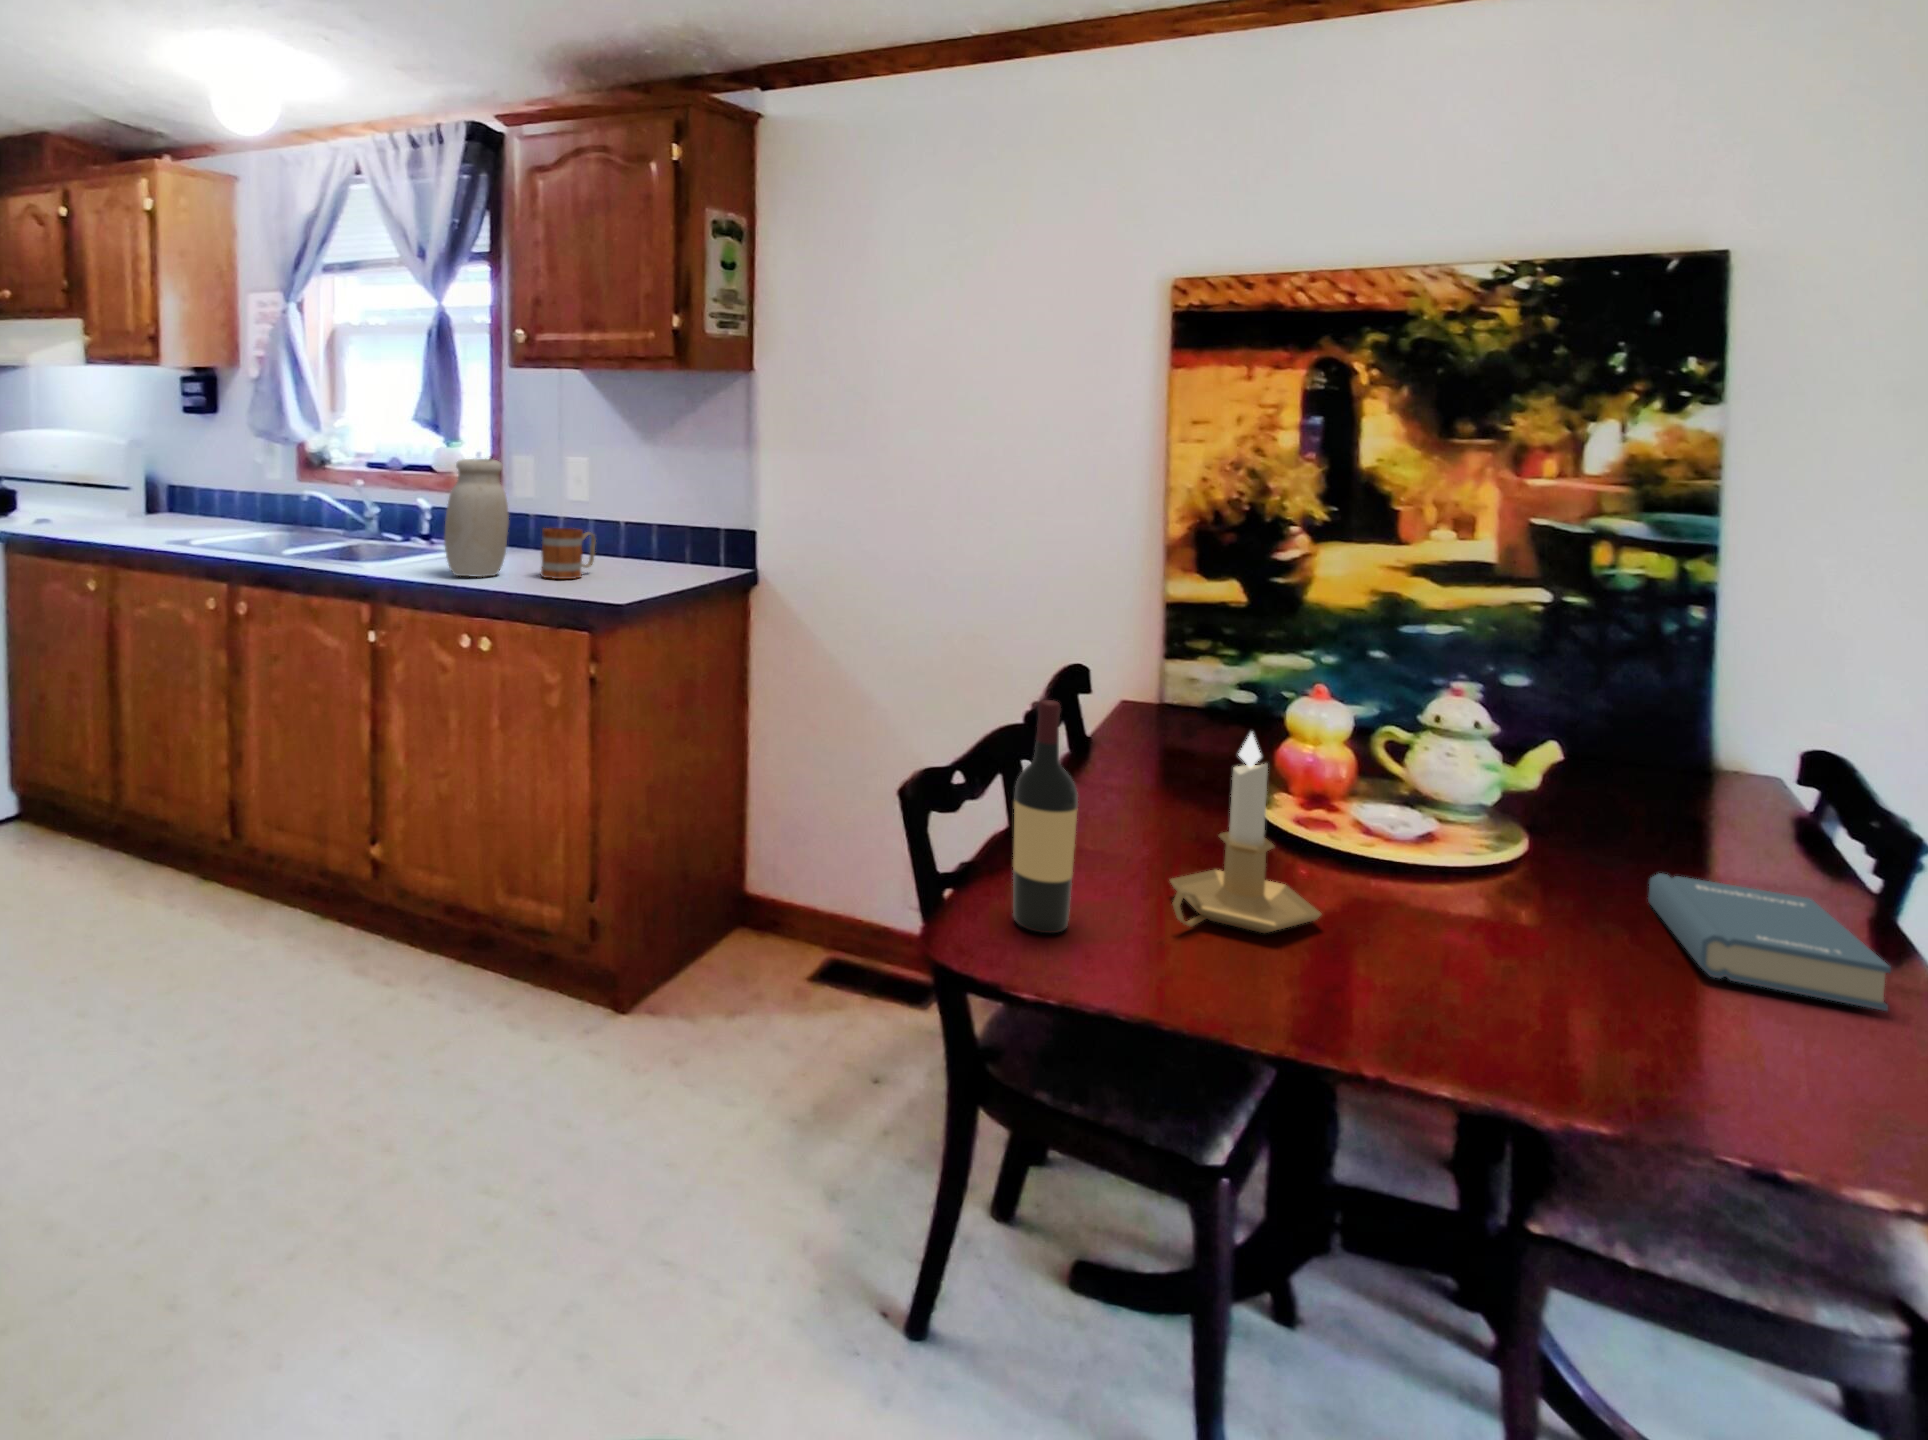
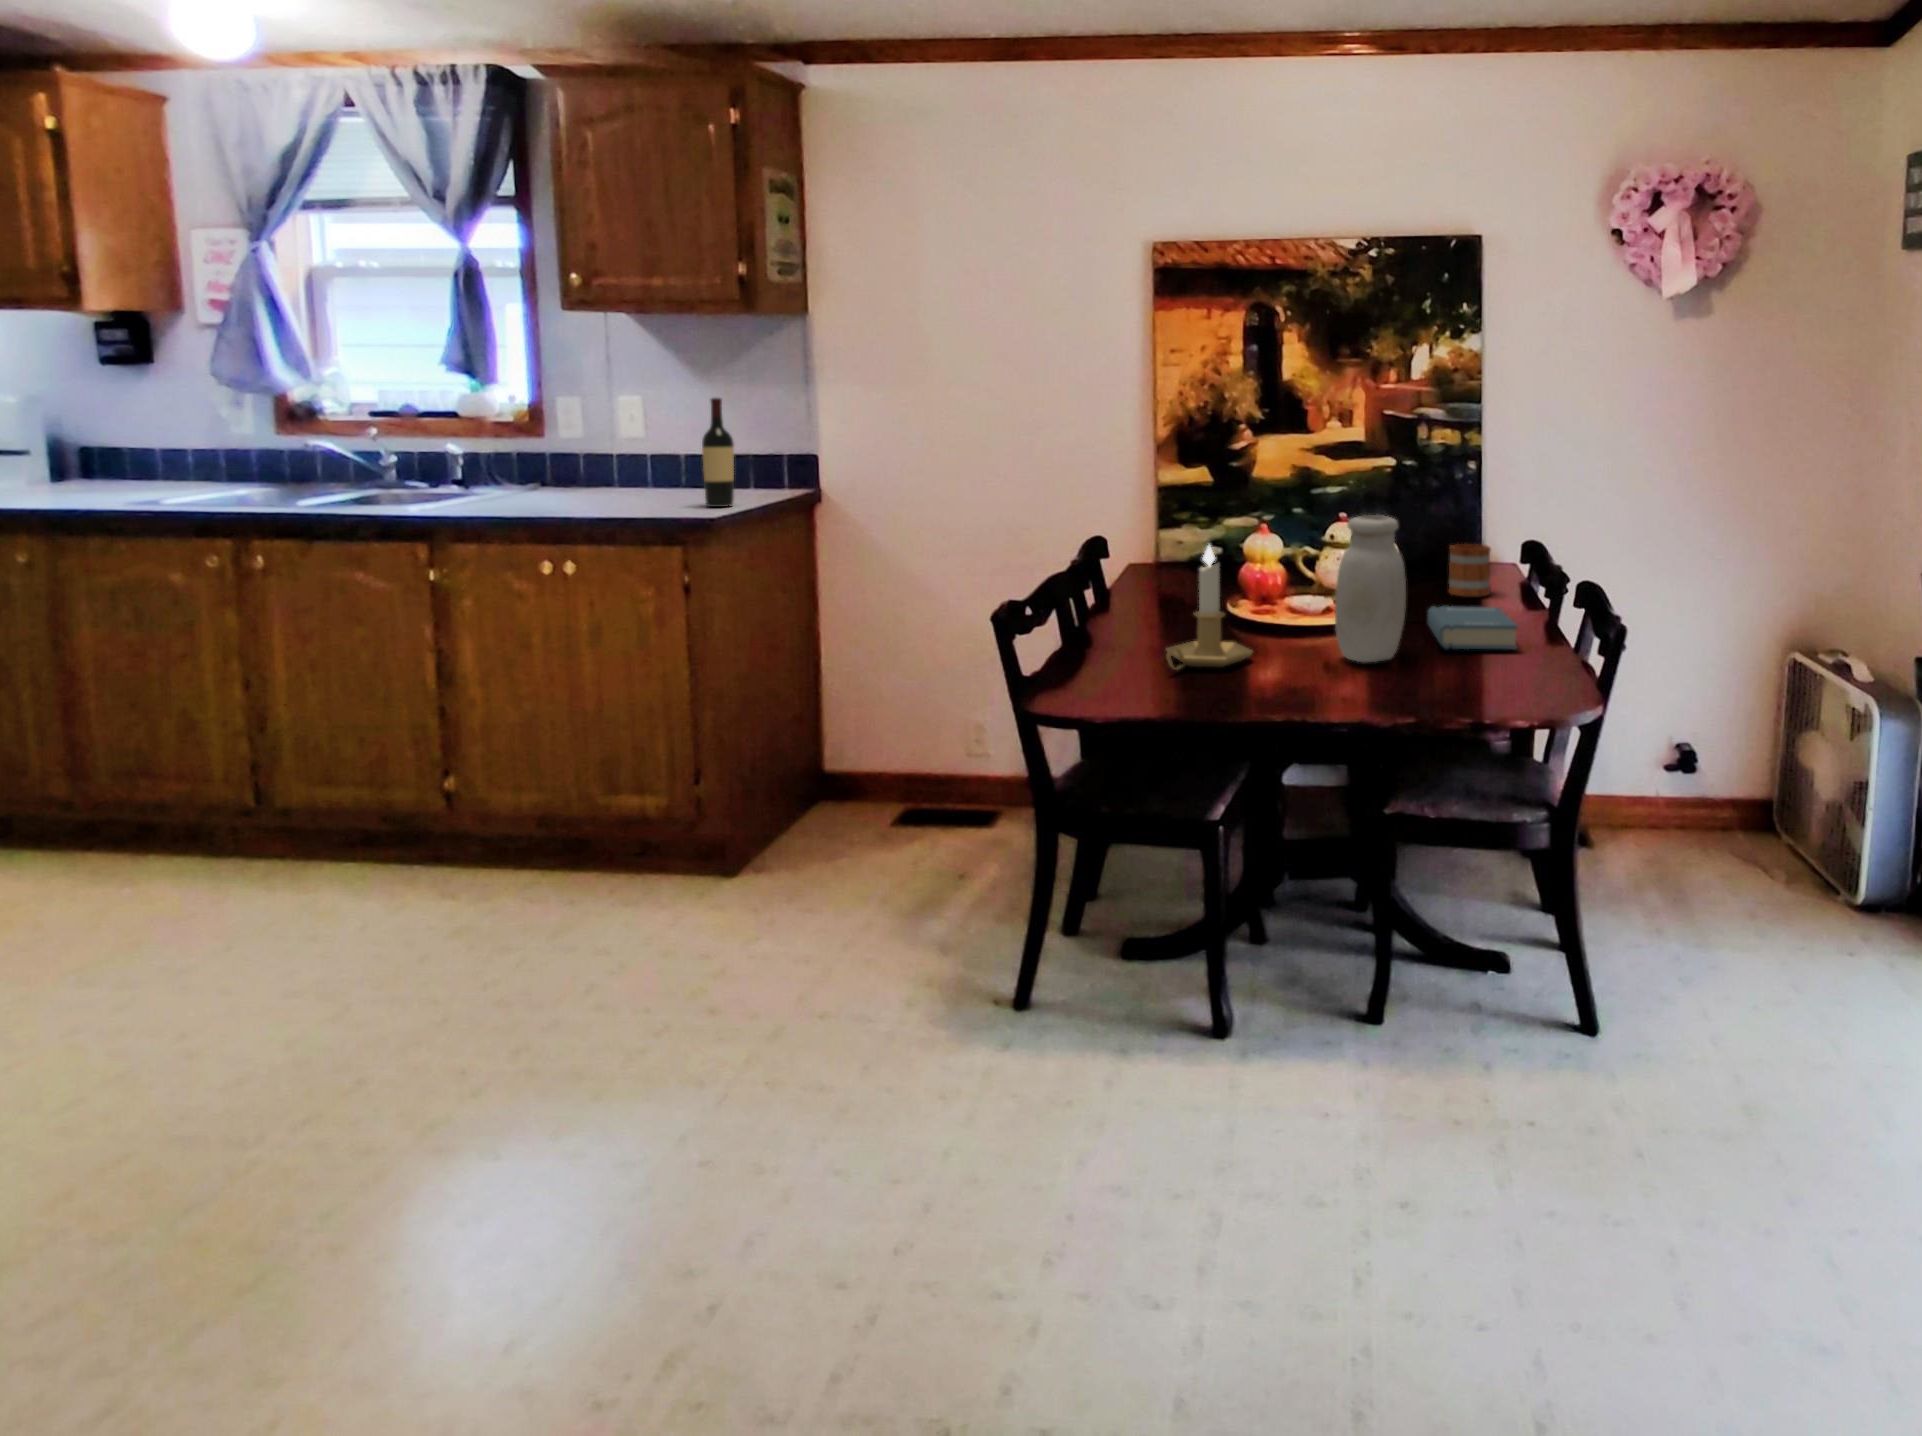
jar: present [444,459,509,577] -> present [1335,515,1406,662]
mug: present [541,528,596,579] -> present [1449,544,1491,597]
wine bottle: present [1013,700,1078,933] -> present [702,398,734,507]

